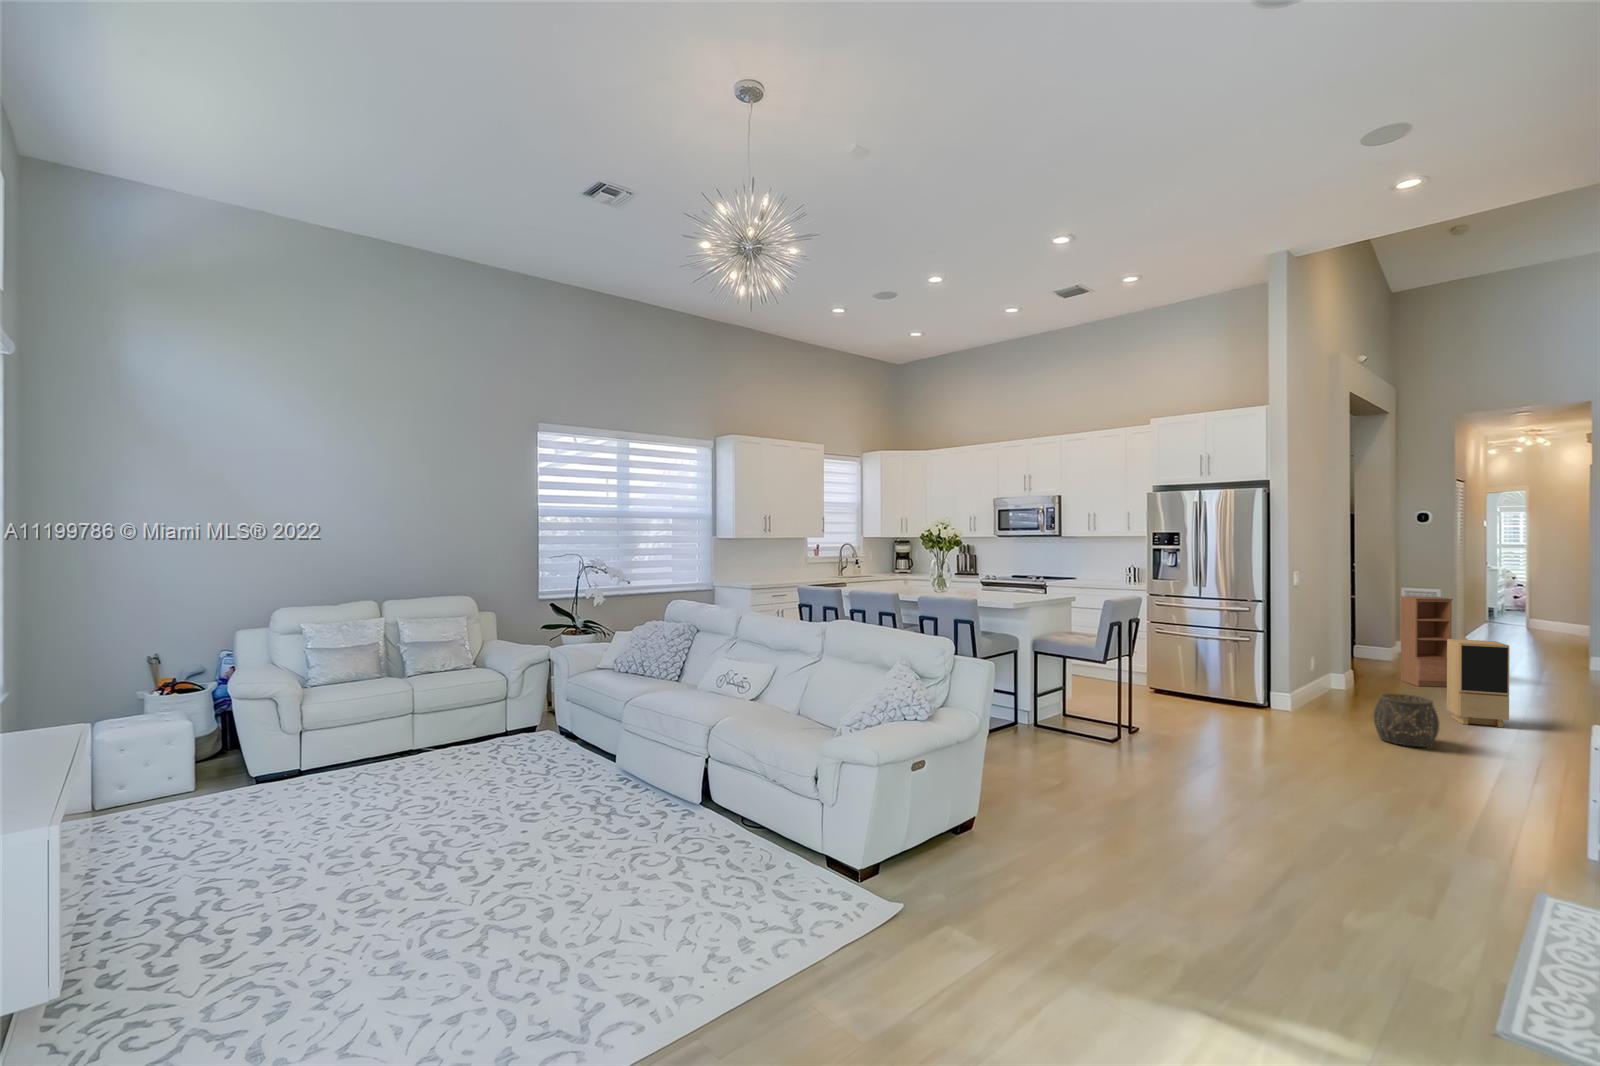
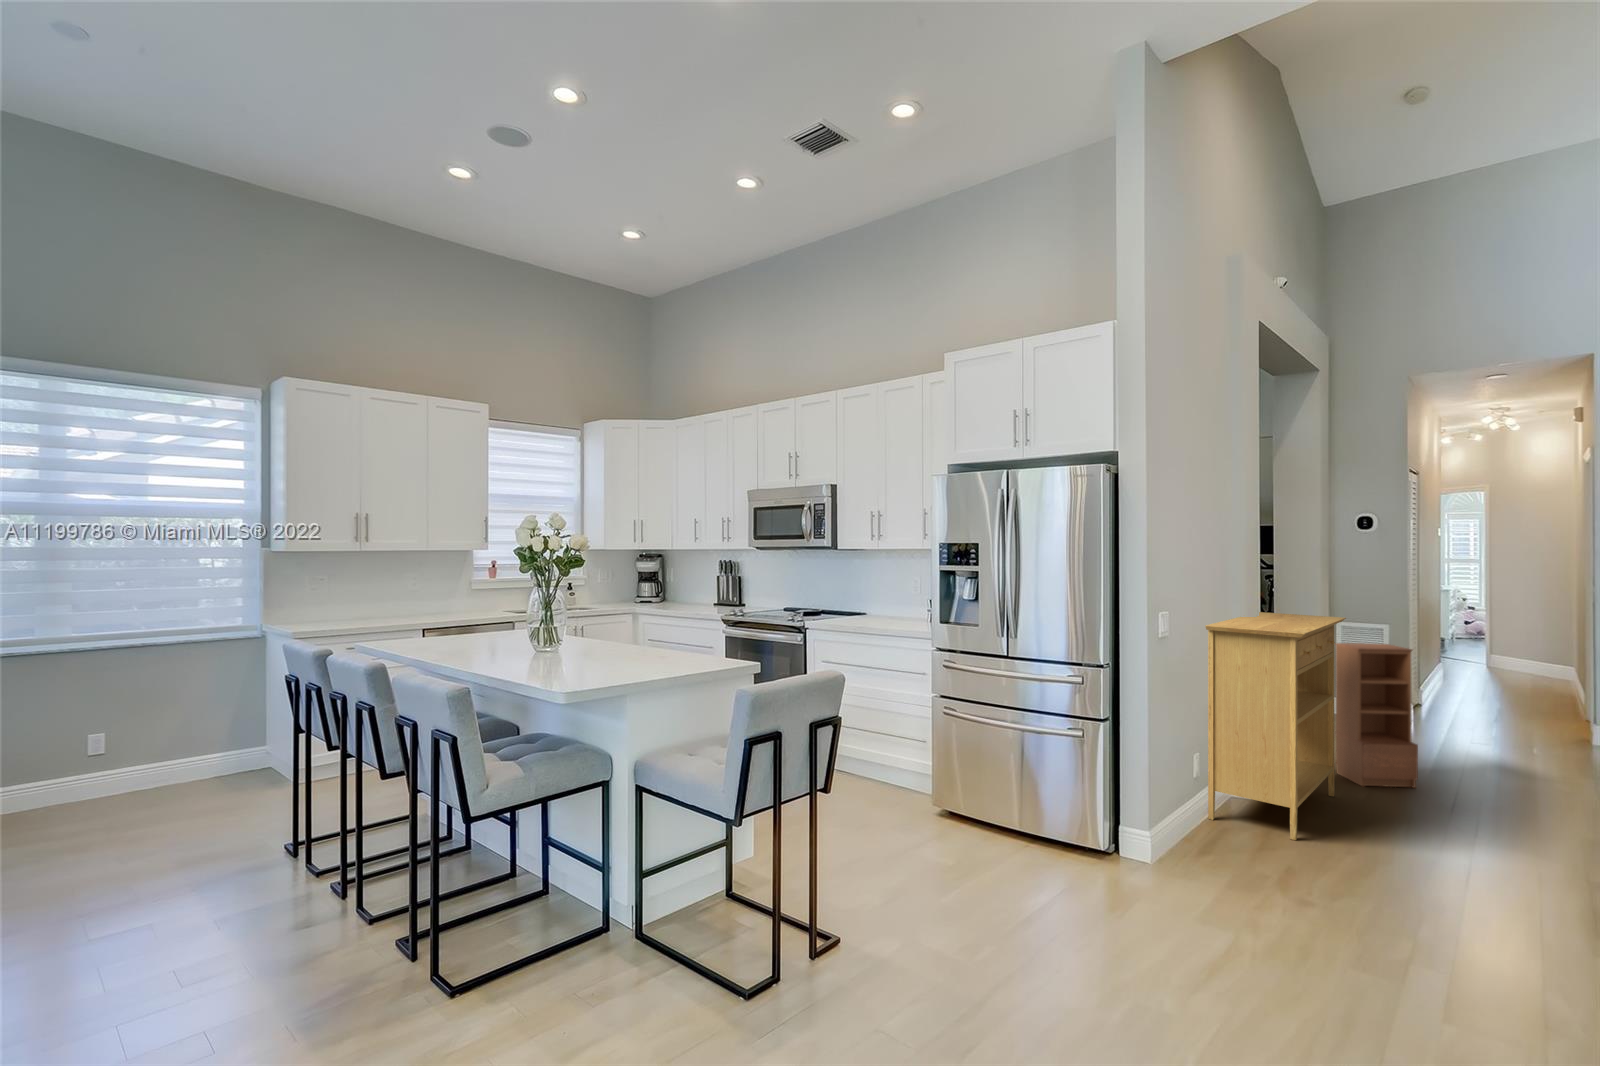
console table: none [1318,576,1408,705] -> present [1205,612,1346,840]
speaker: present [1447,639,1509,728] -> none [1416,735,1530,908]
woven basket: present [1373,693,1439,747] -> none [1287,863,1417,992]

